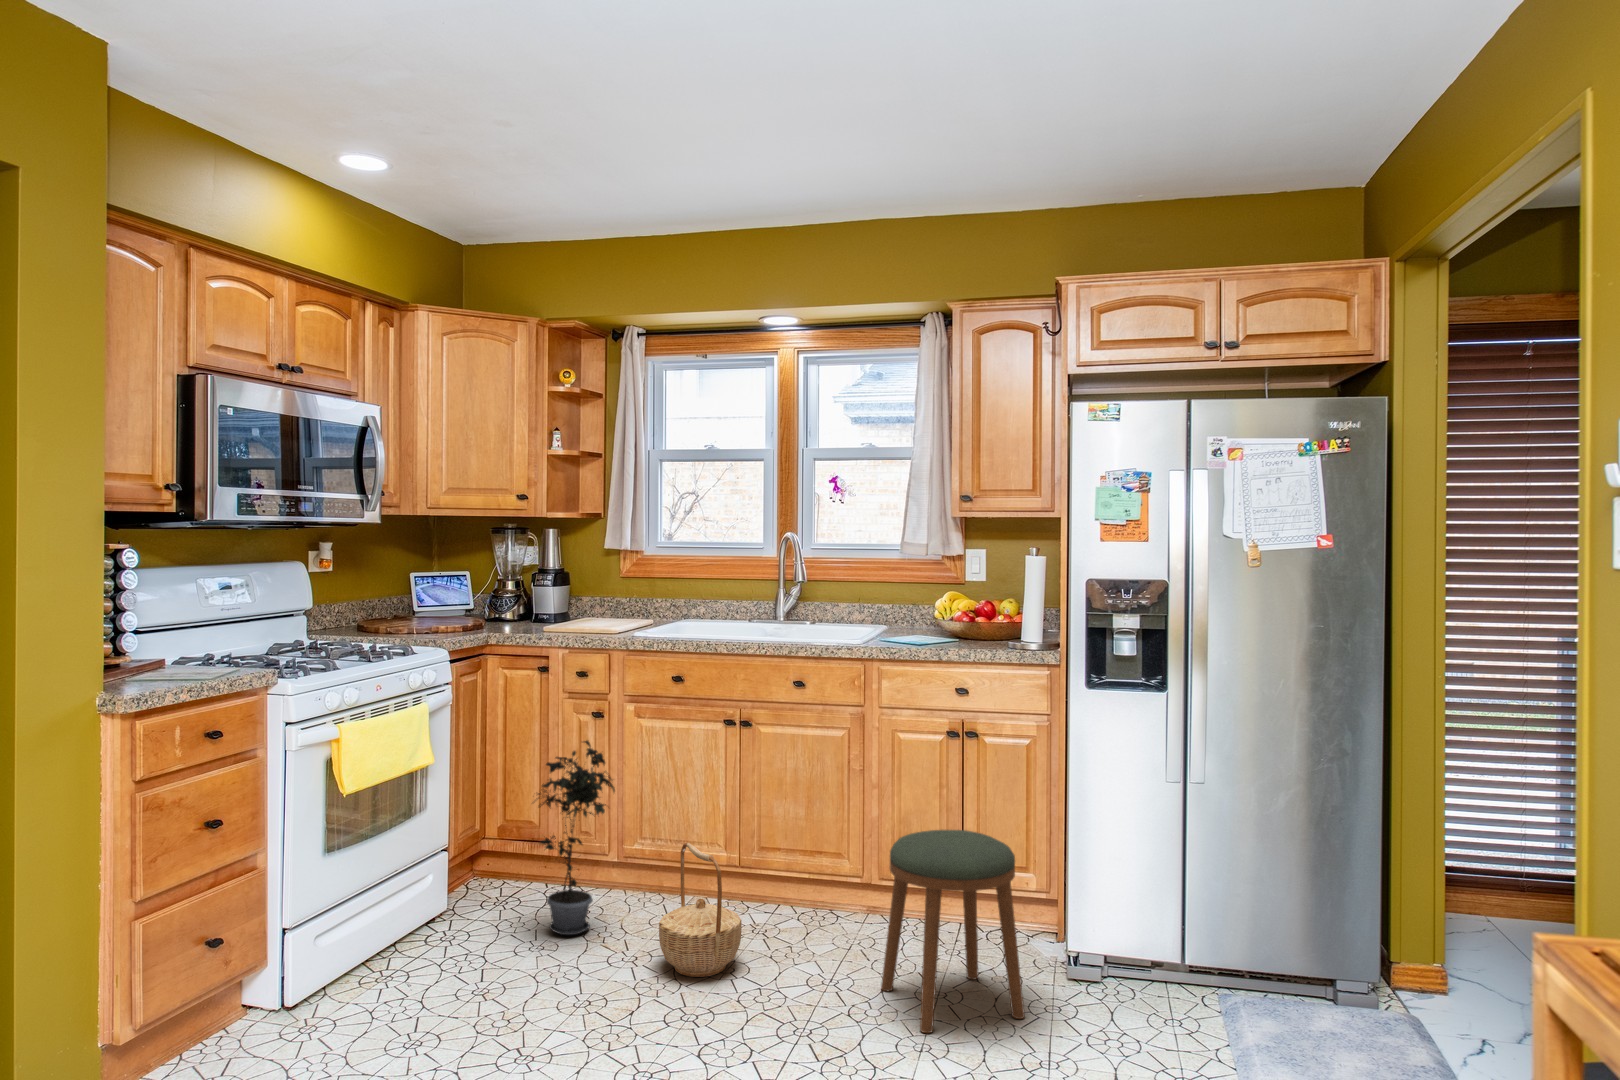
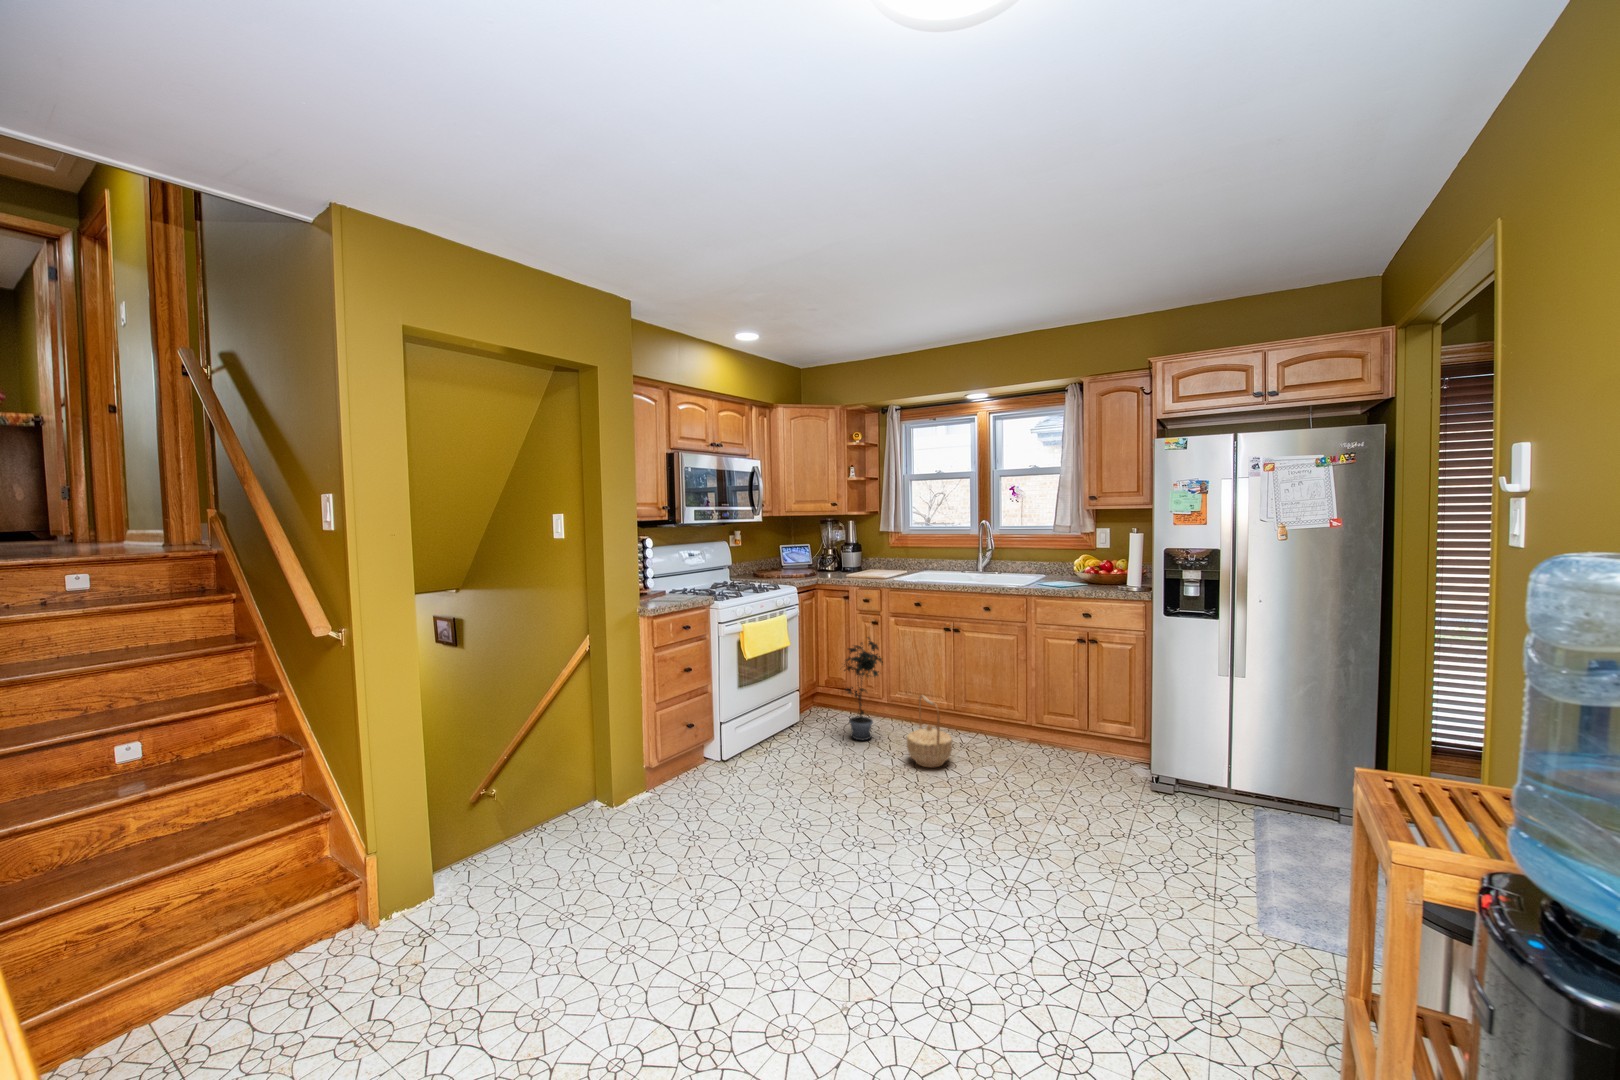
stool: present [881,830,1025,1033] -> none [1032,696,1119,810]

